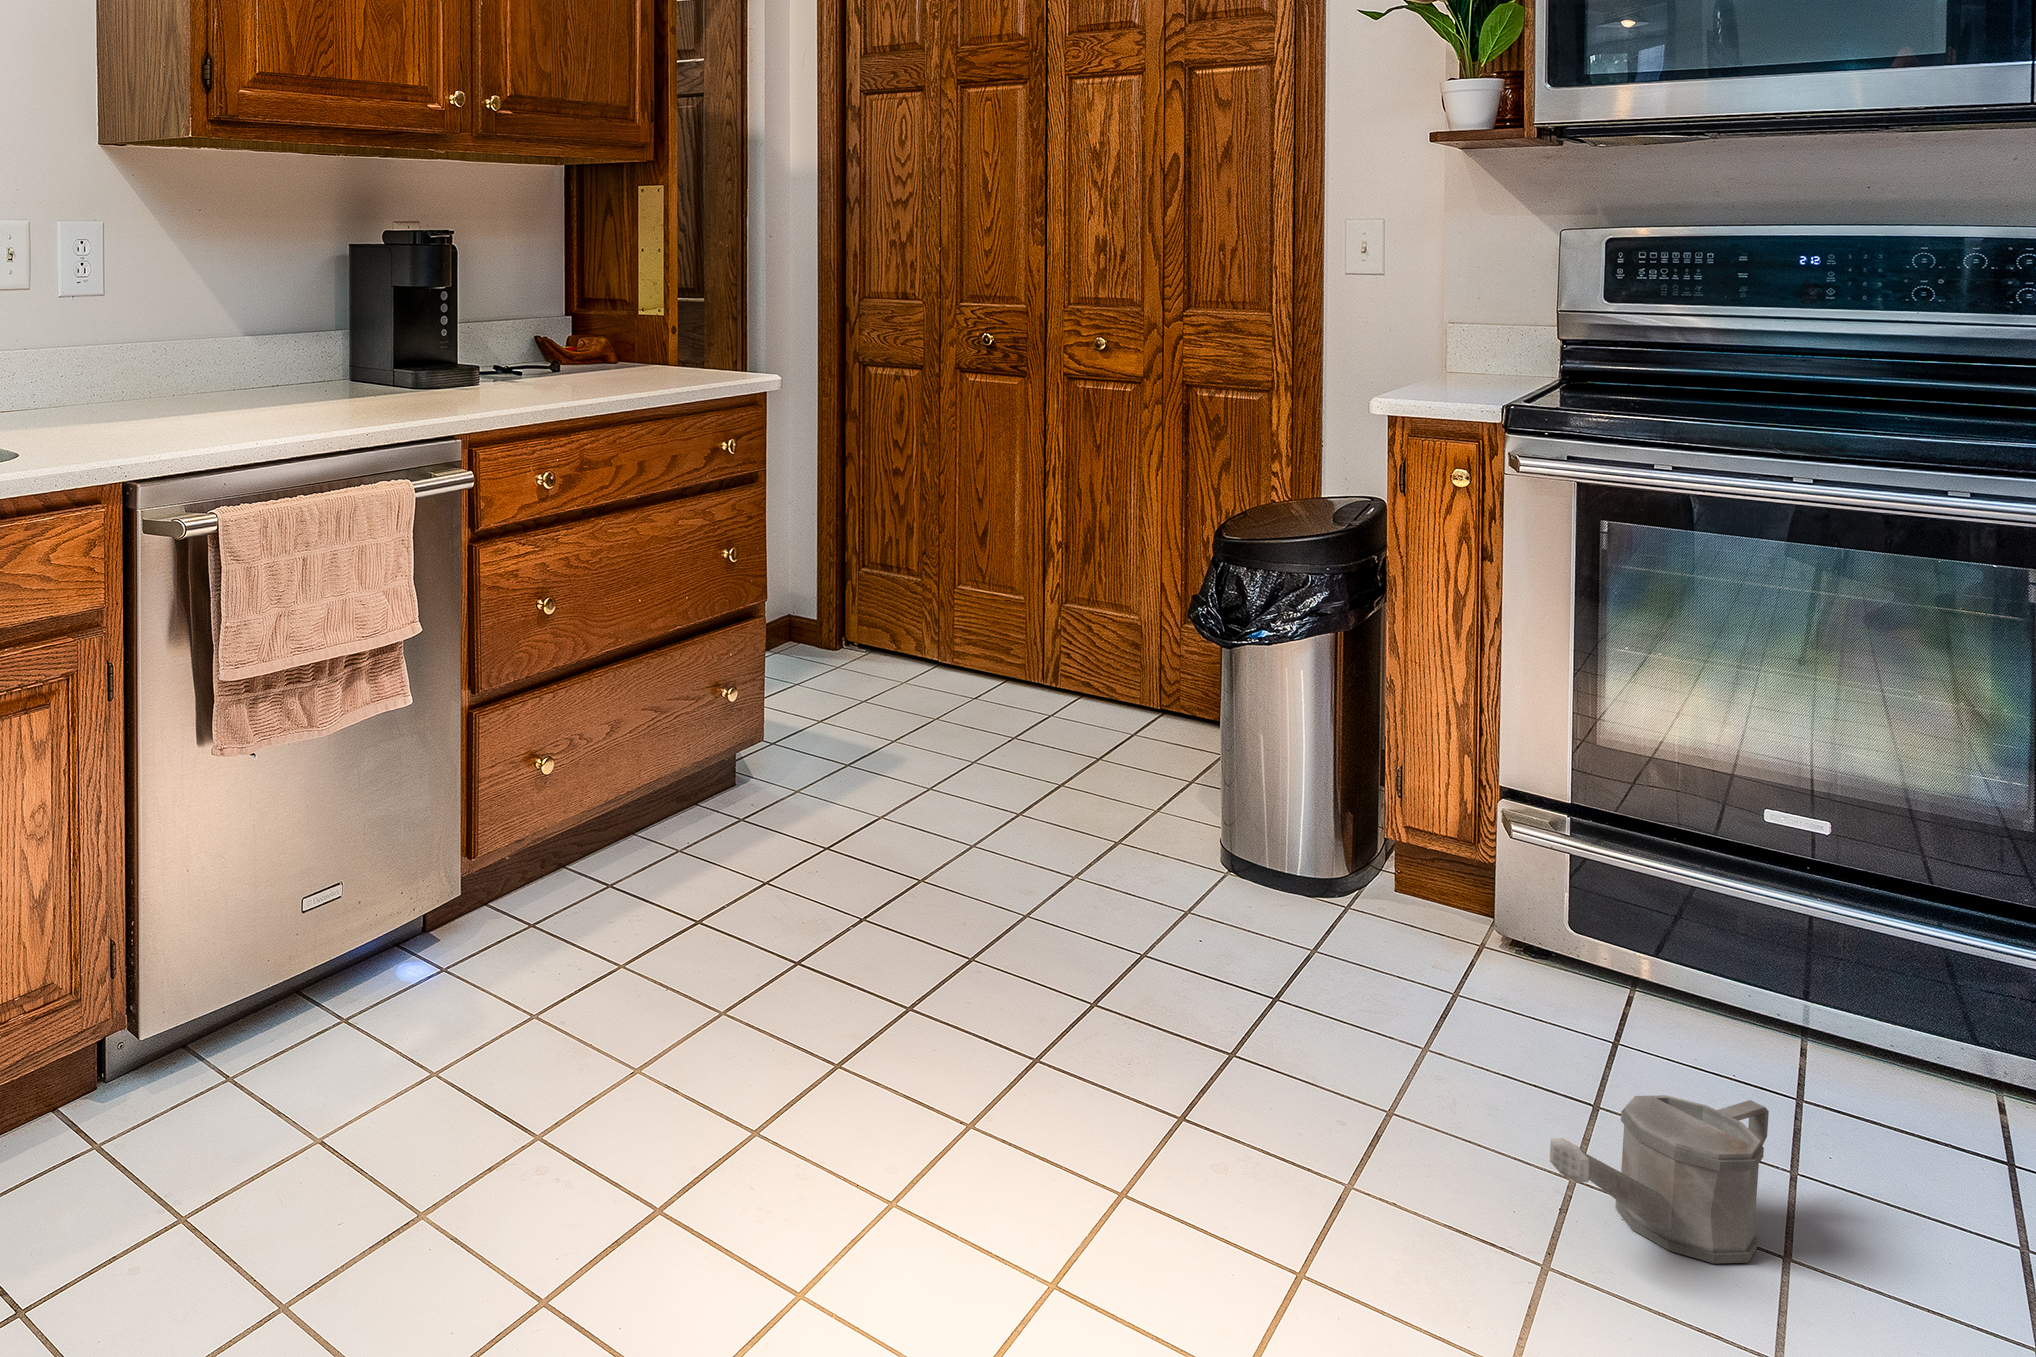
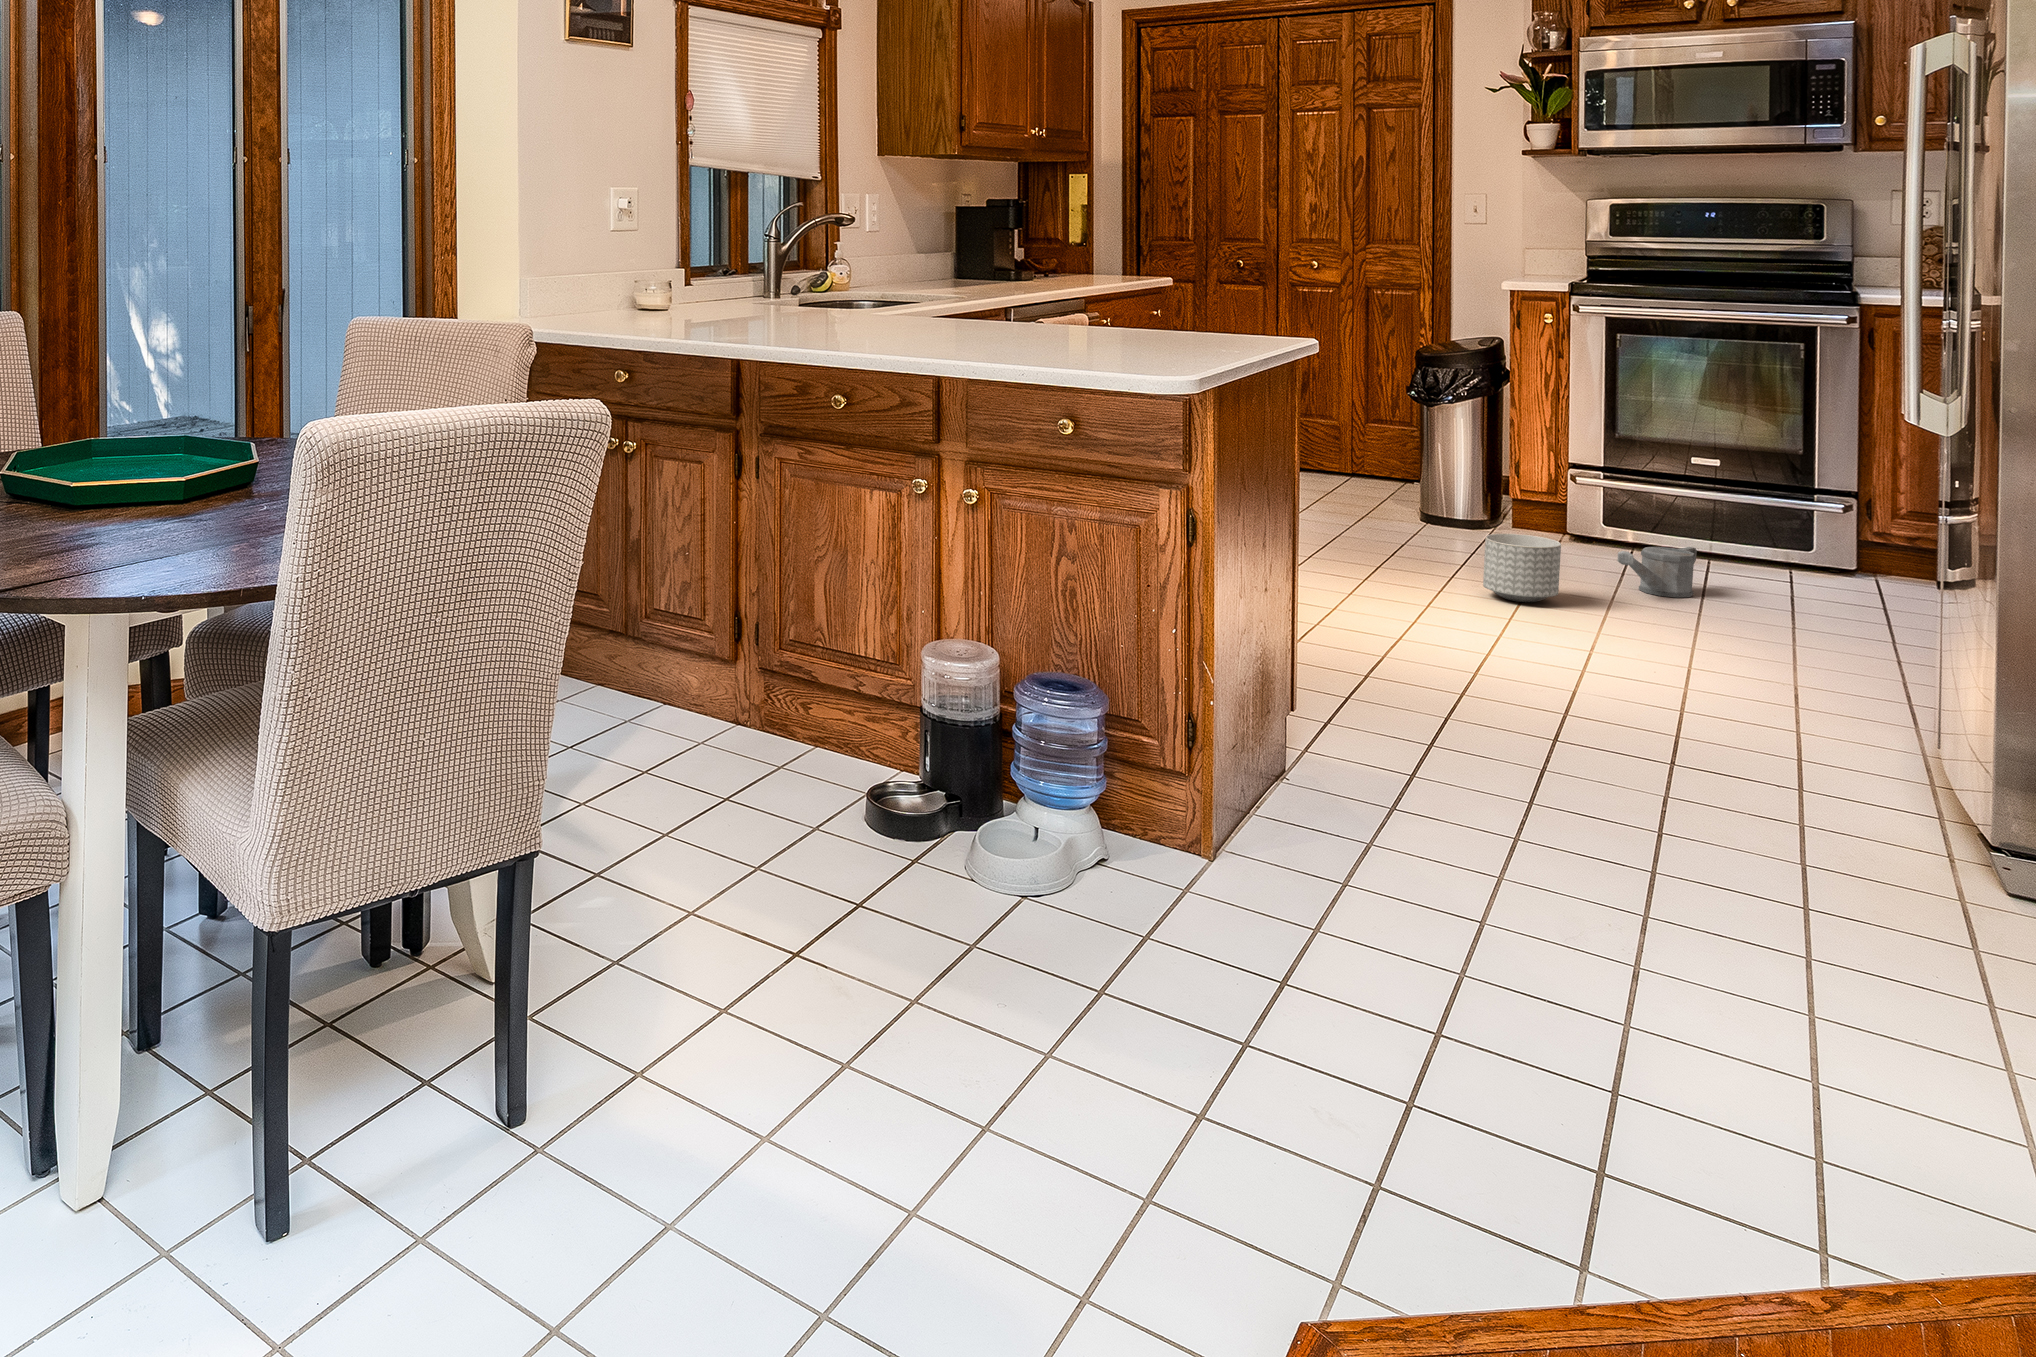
planter: none [1198,1053,1389,1277] -> present [1483,534,1561,602]

